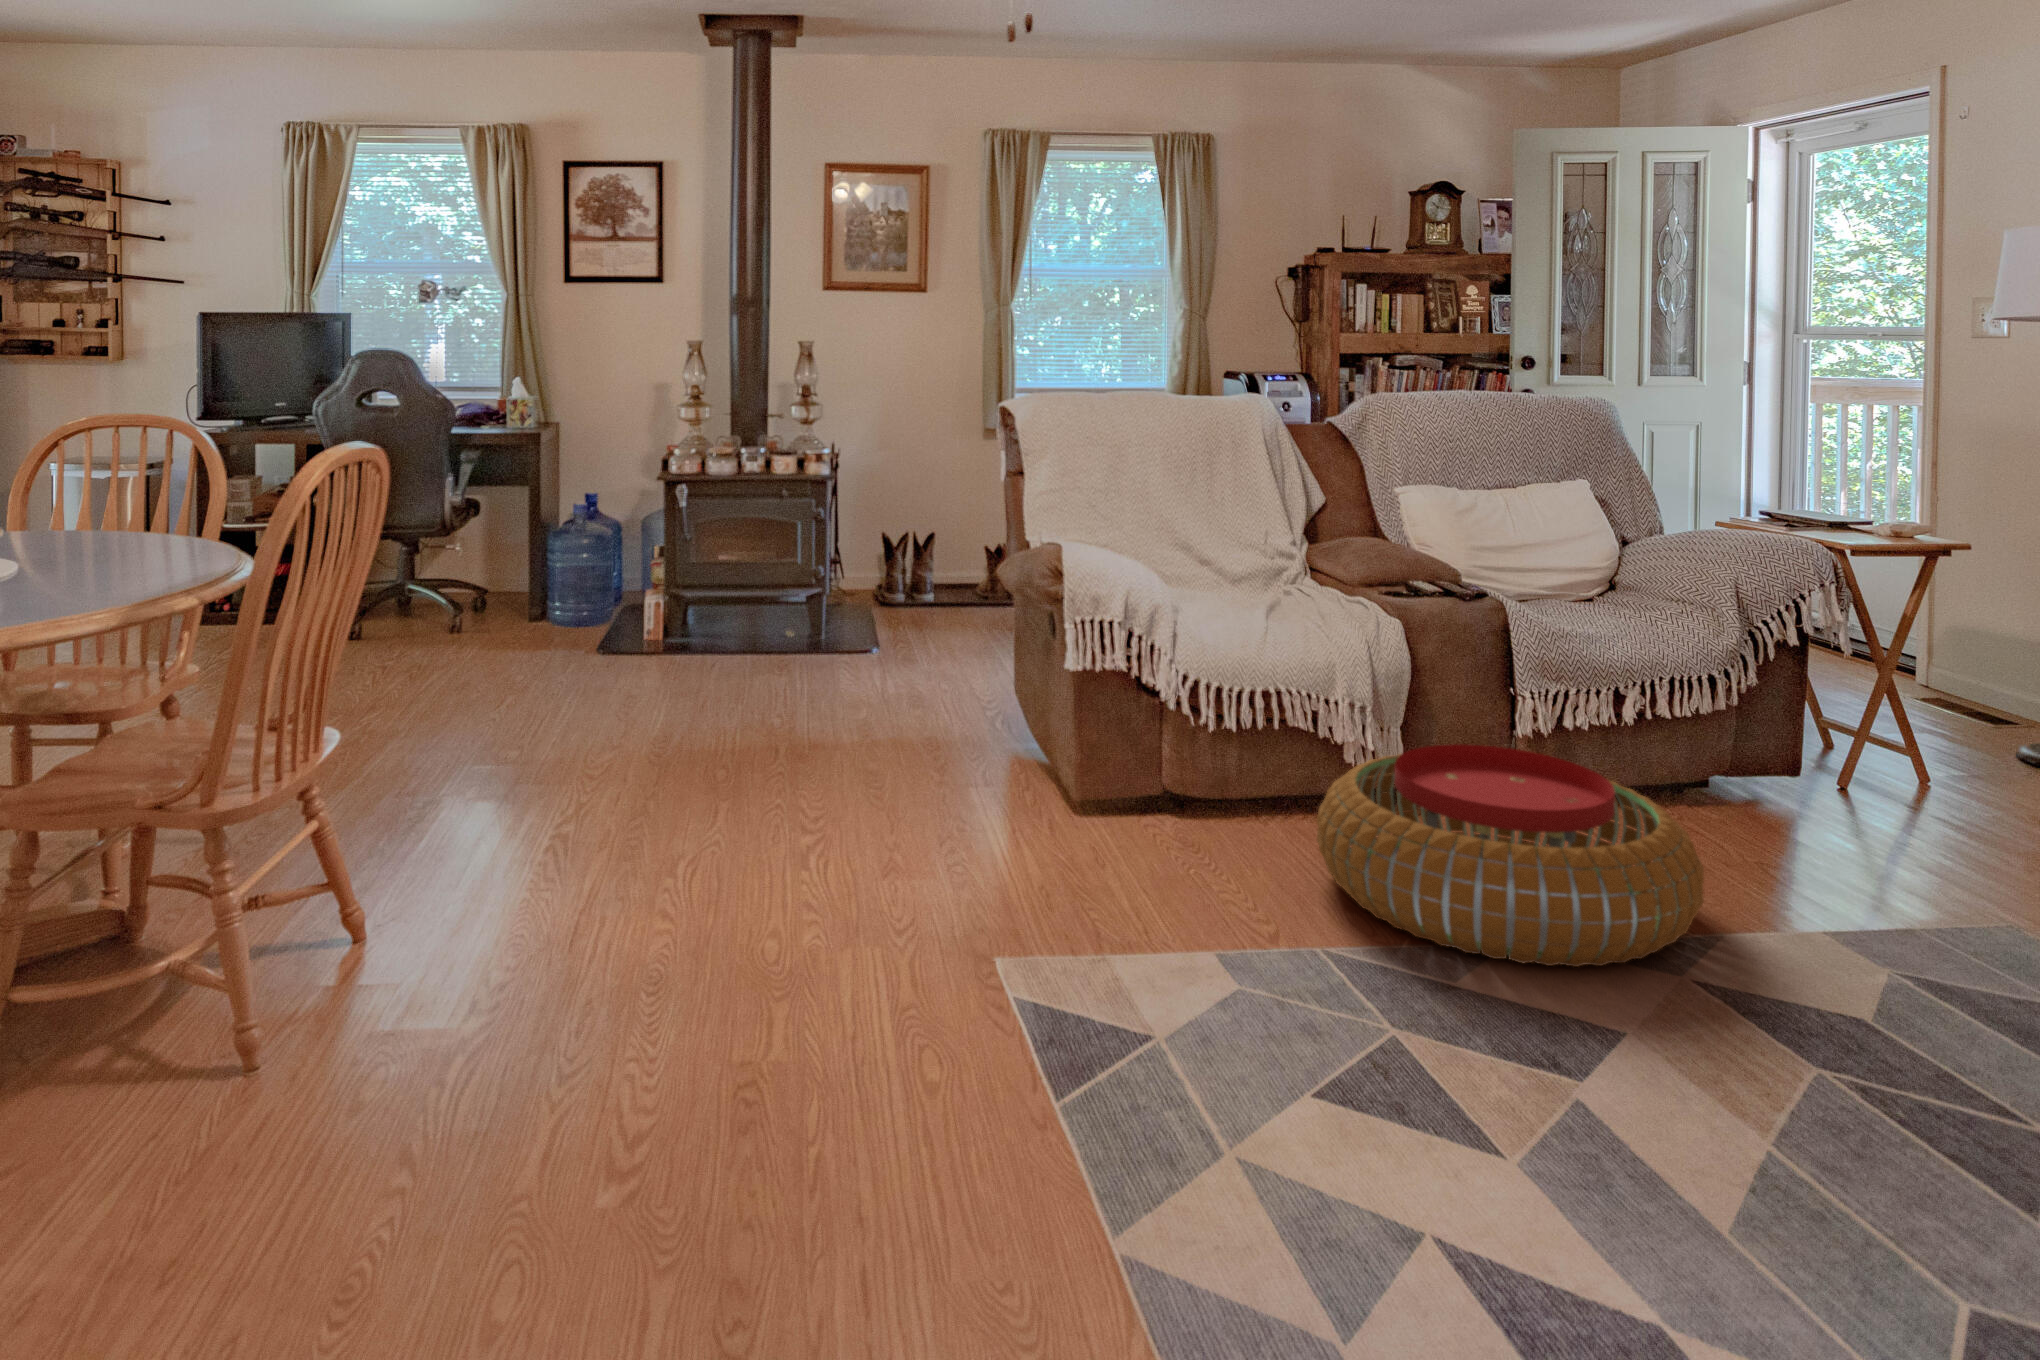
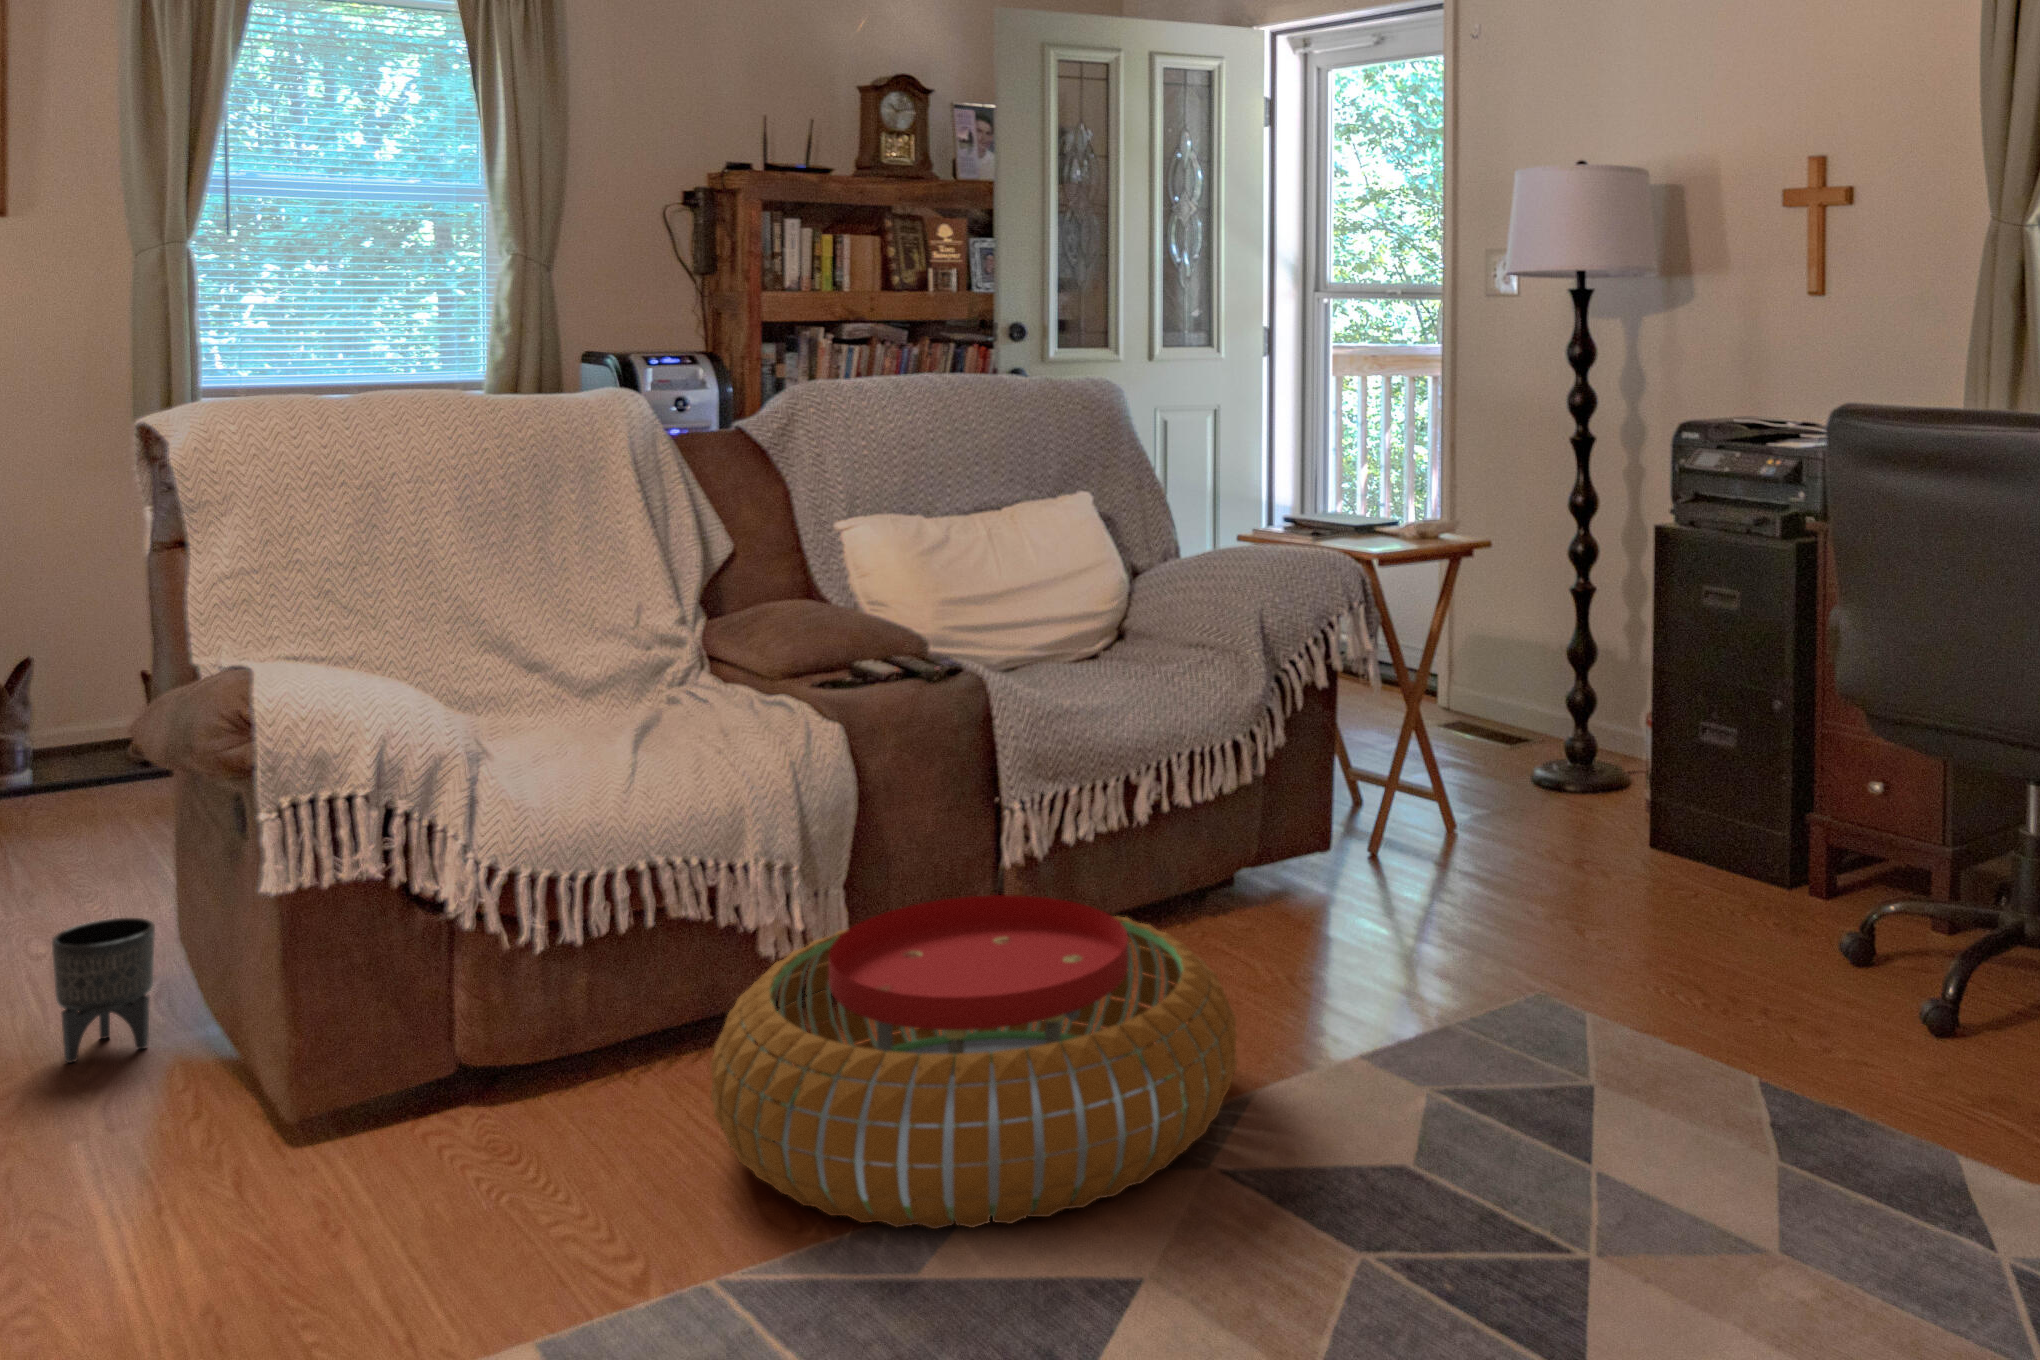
planter: none [956,678,1003,753] -> present [52,918,155,1063]

